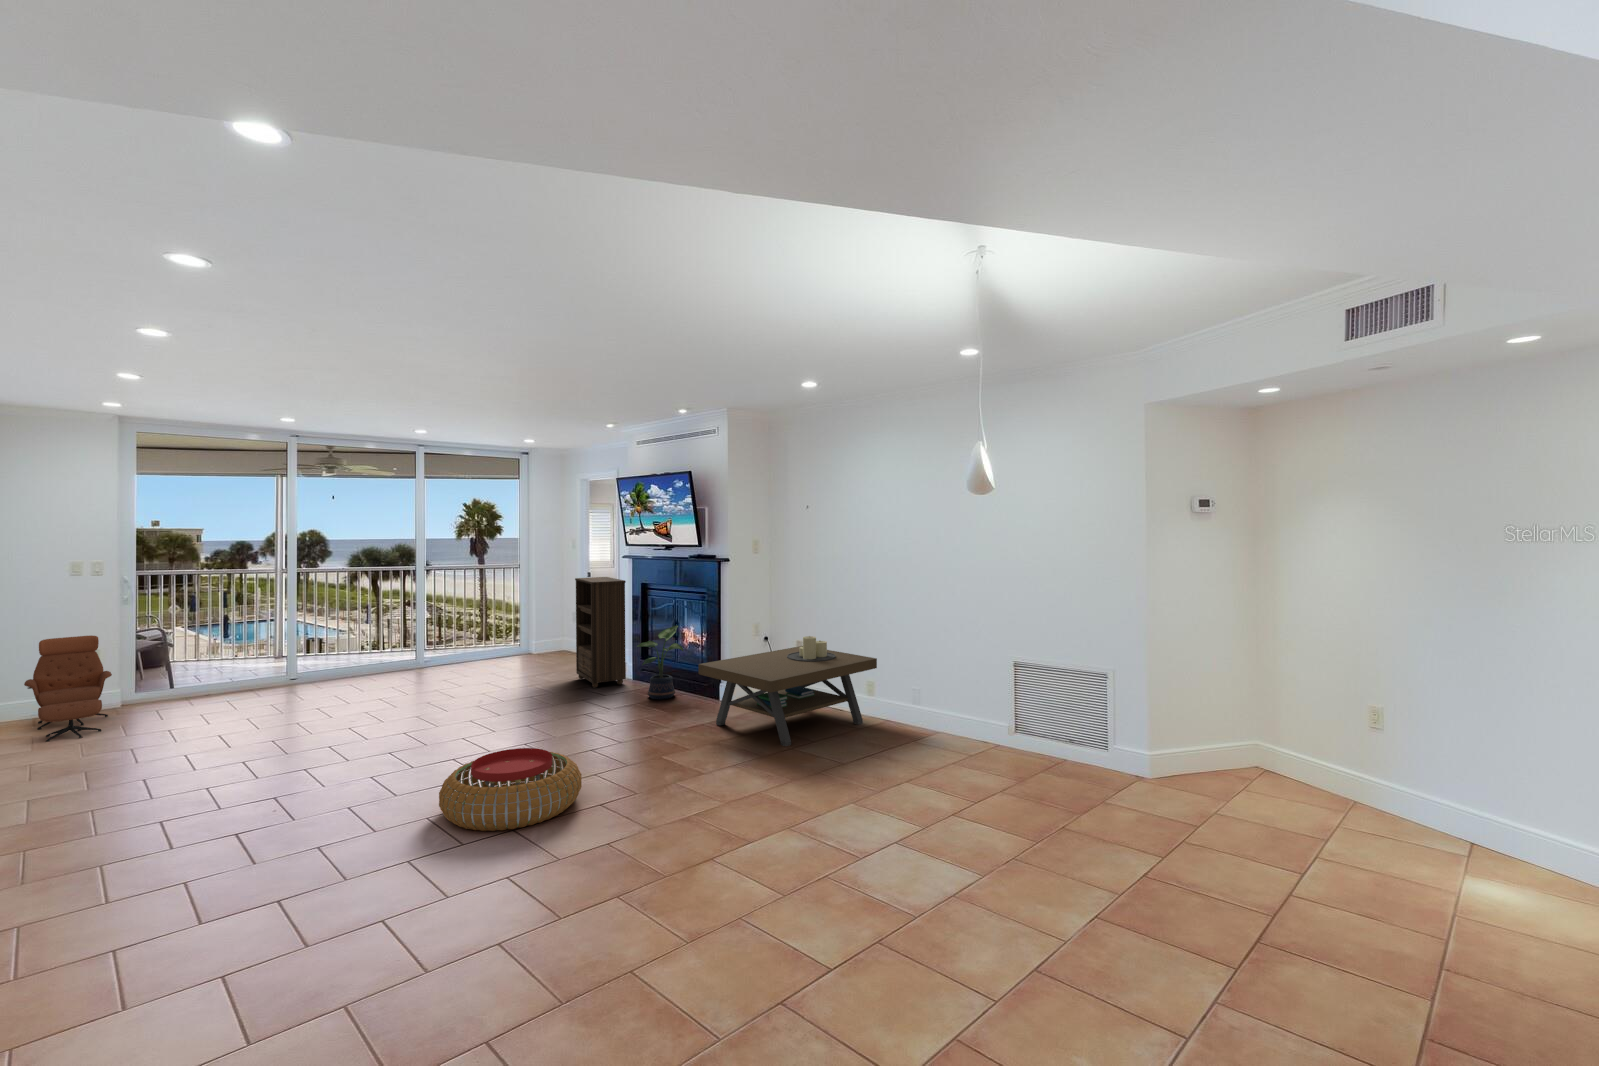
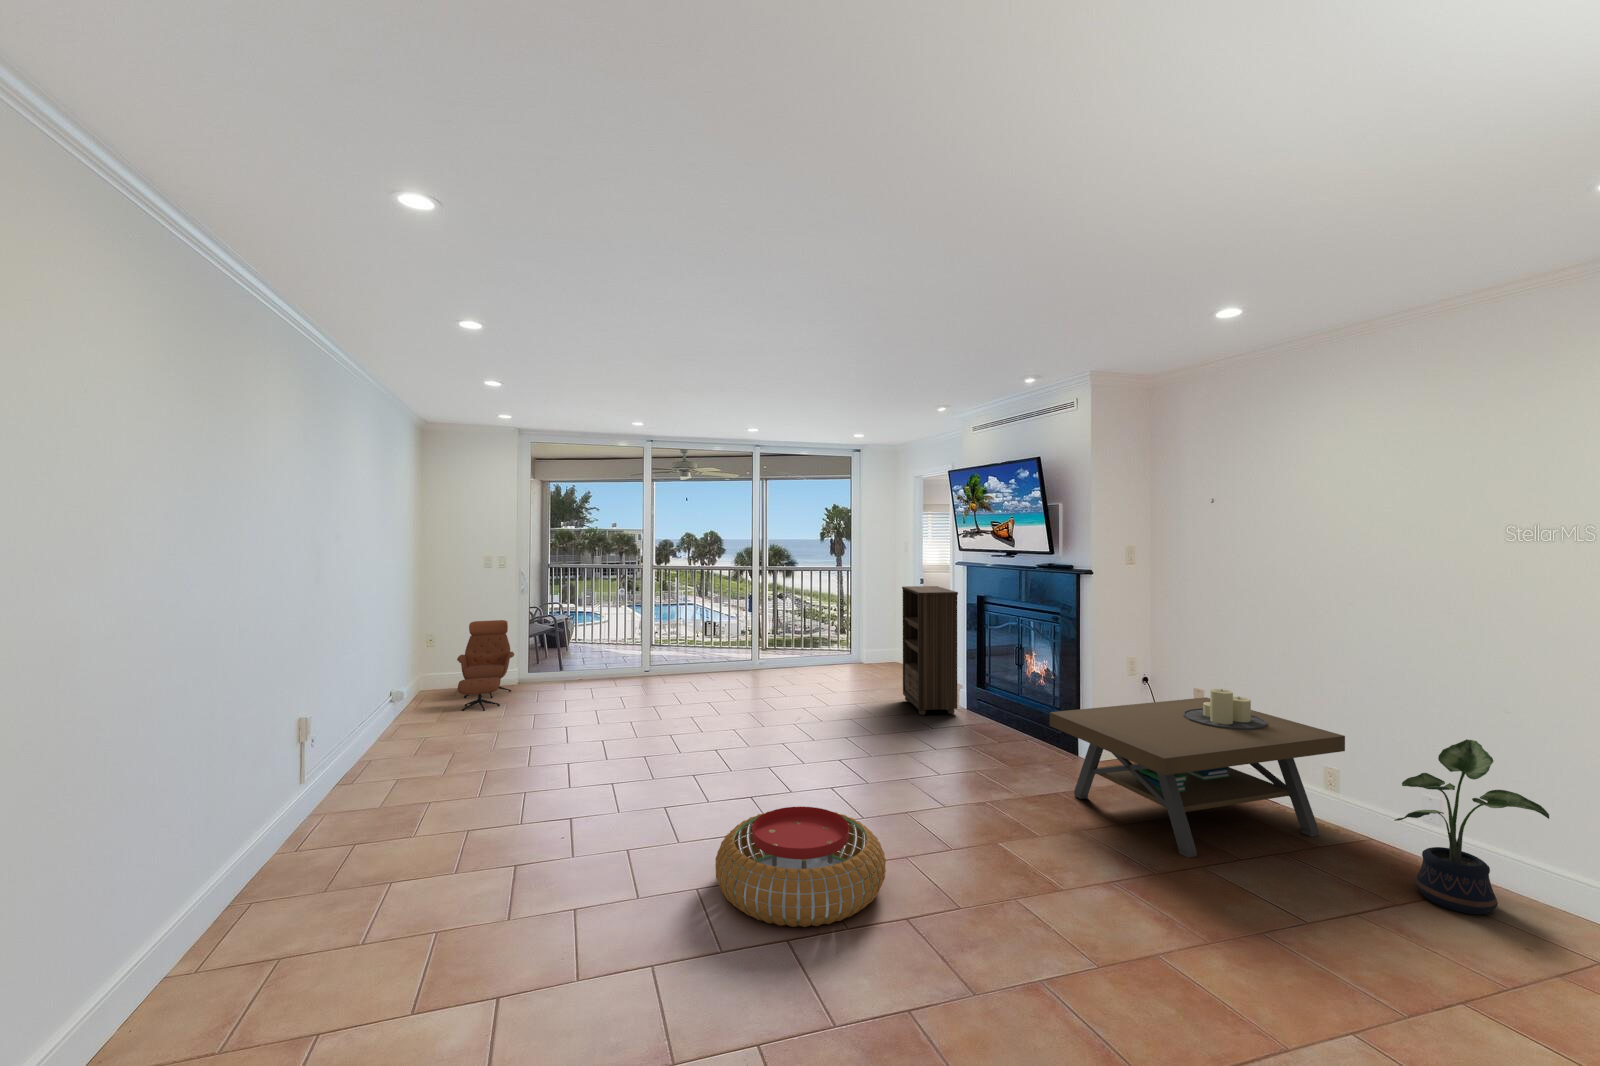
potted plant: present [637,626,683,699] -> present [1394,739,1549,914]

